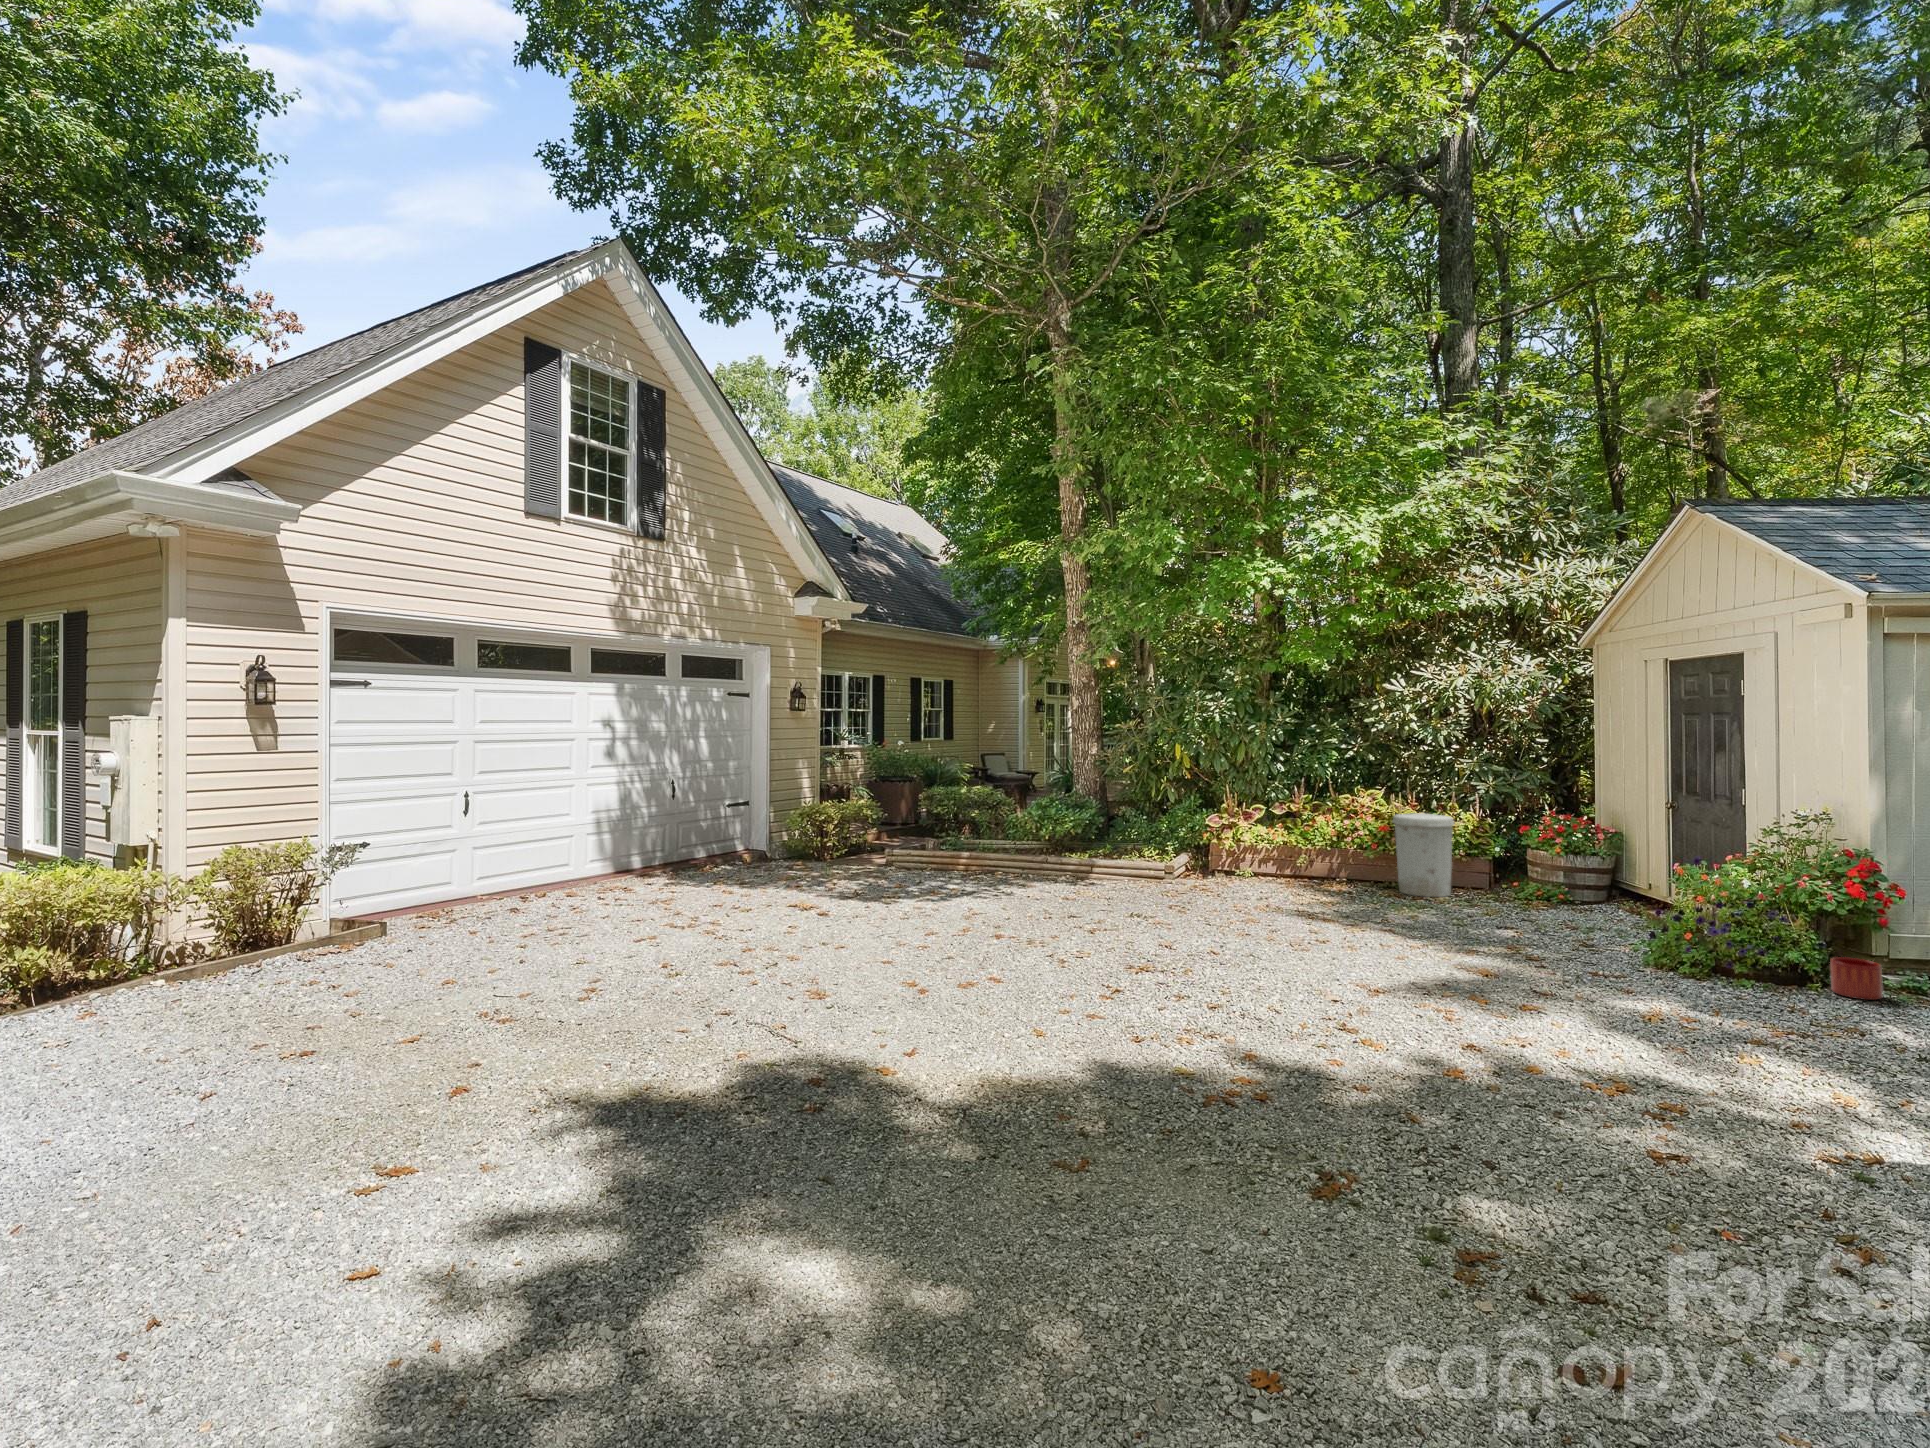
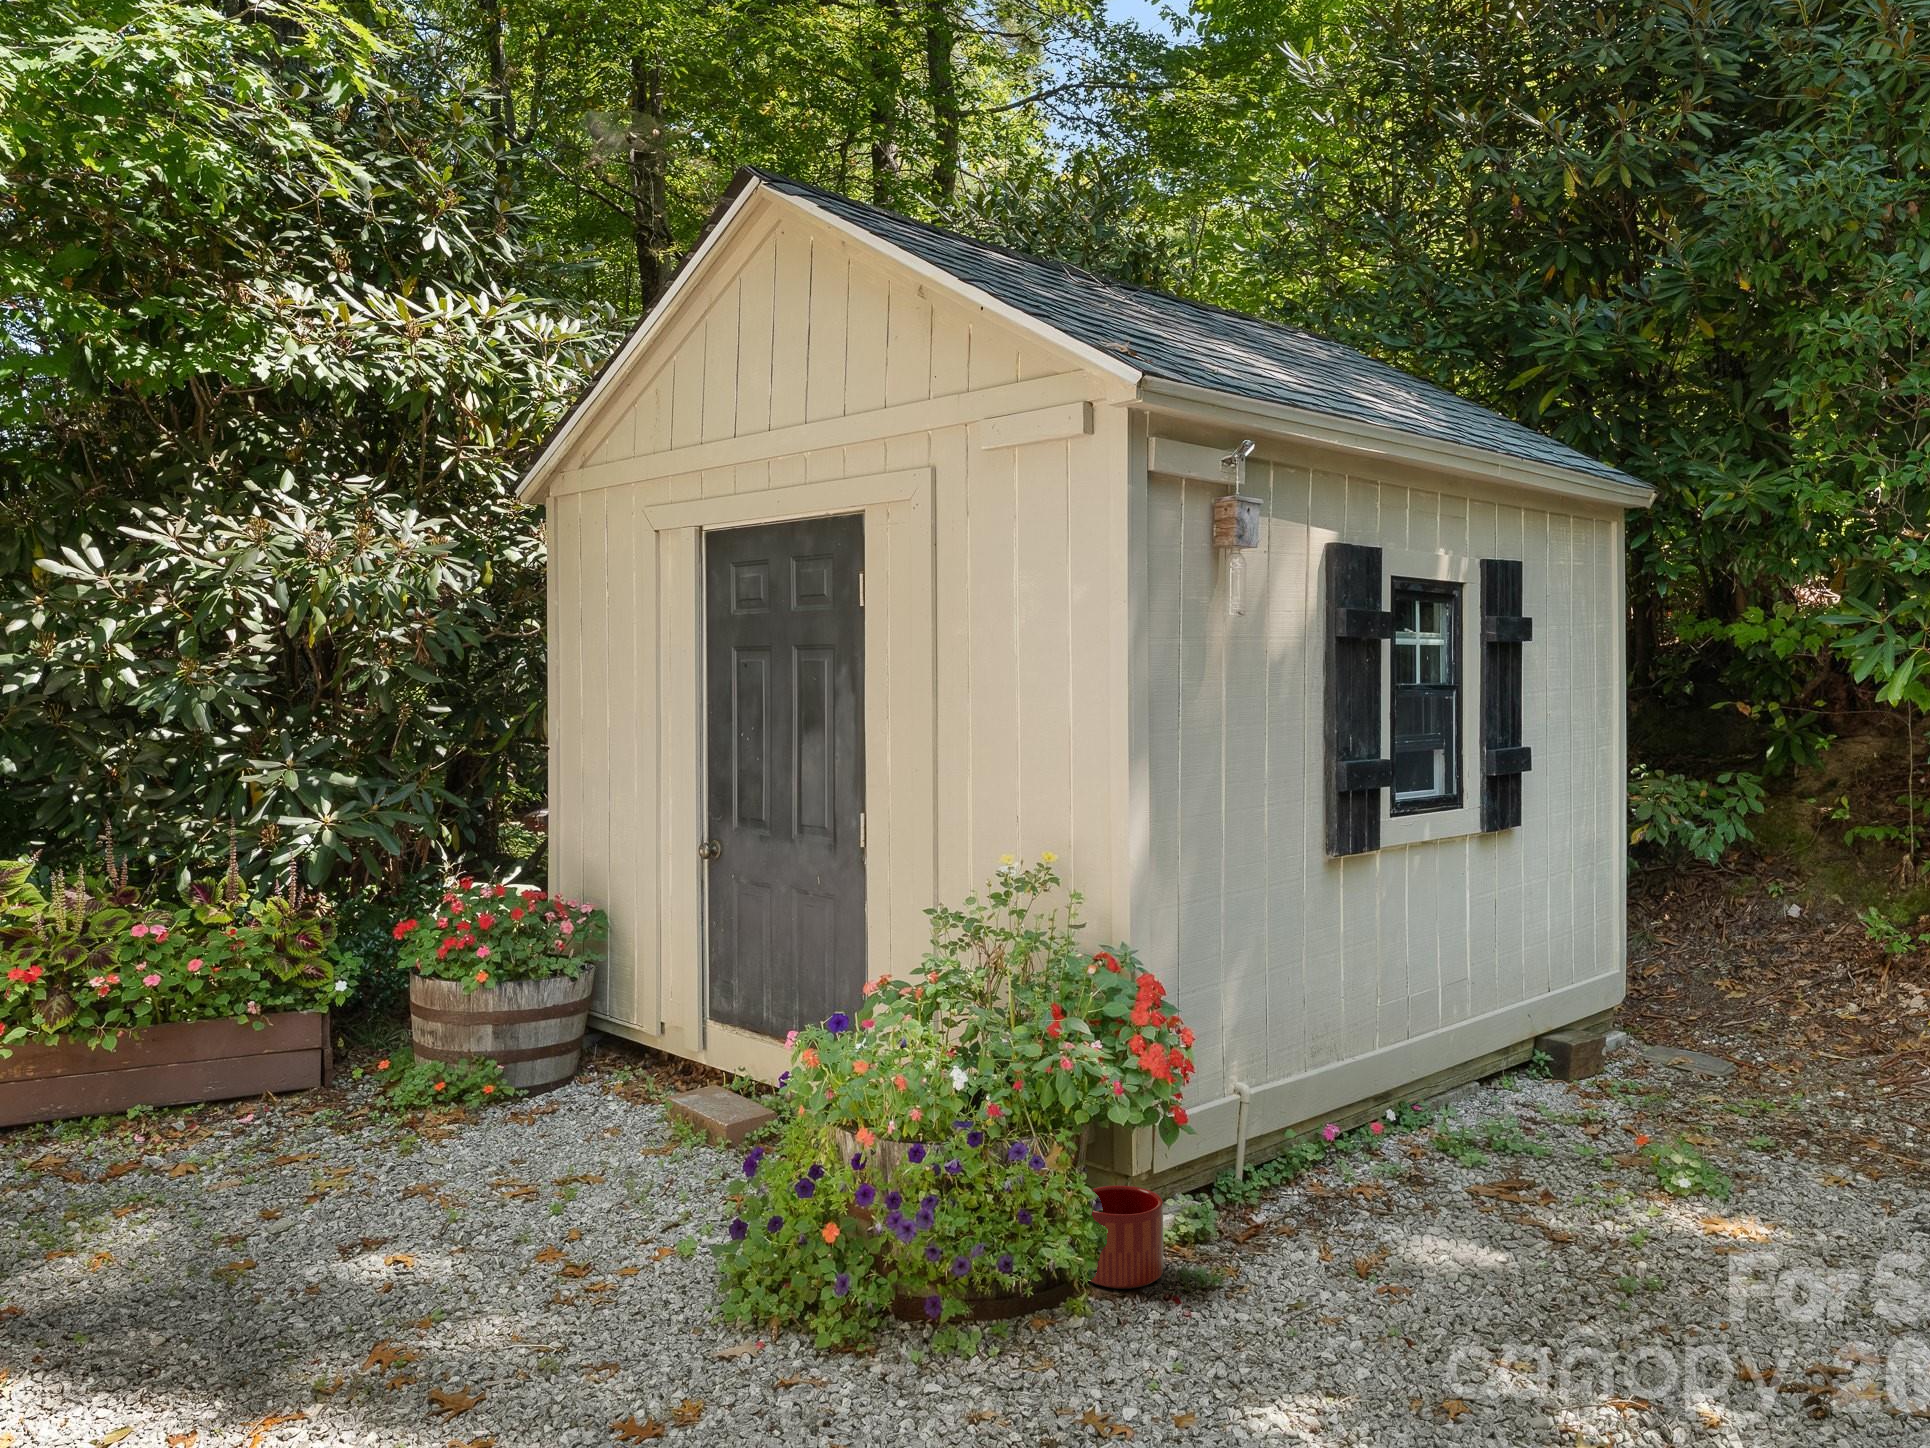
trash can: present [1392,813,1454,897] -> none [45,919,231,1165]

